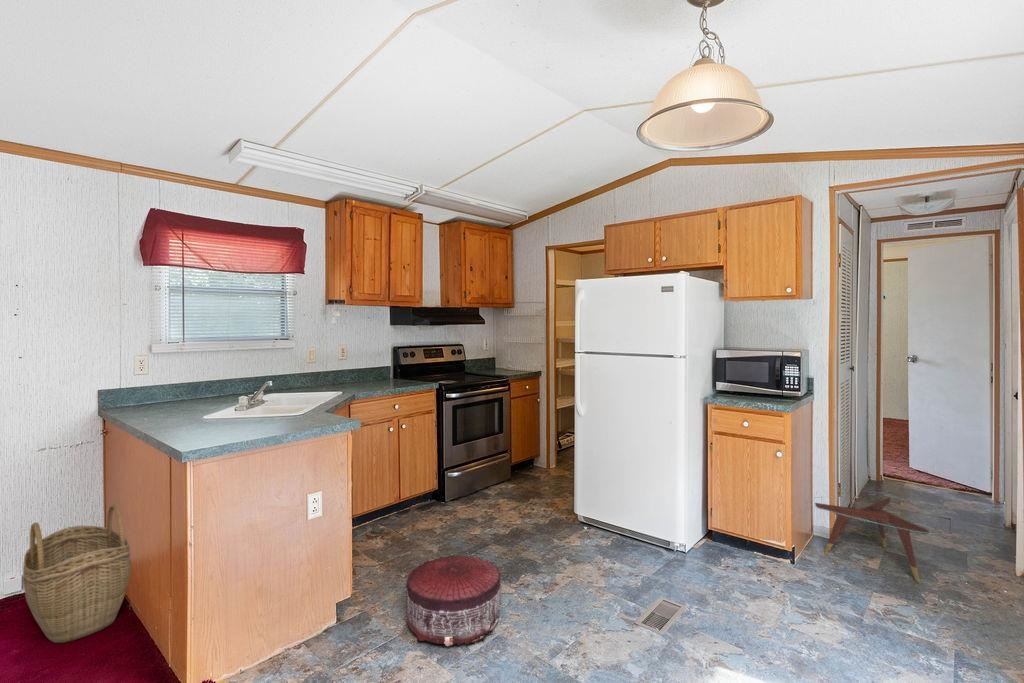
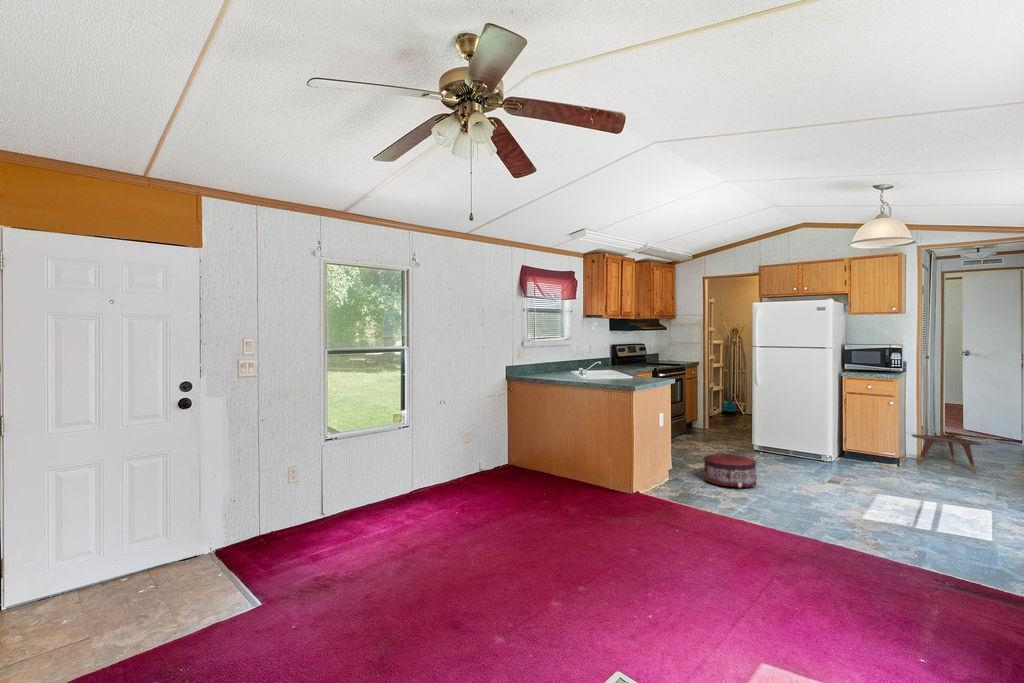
woven basket: present [23,505,131,643] -> none [514,424,563,486]

